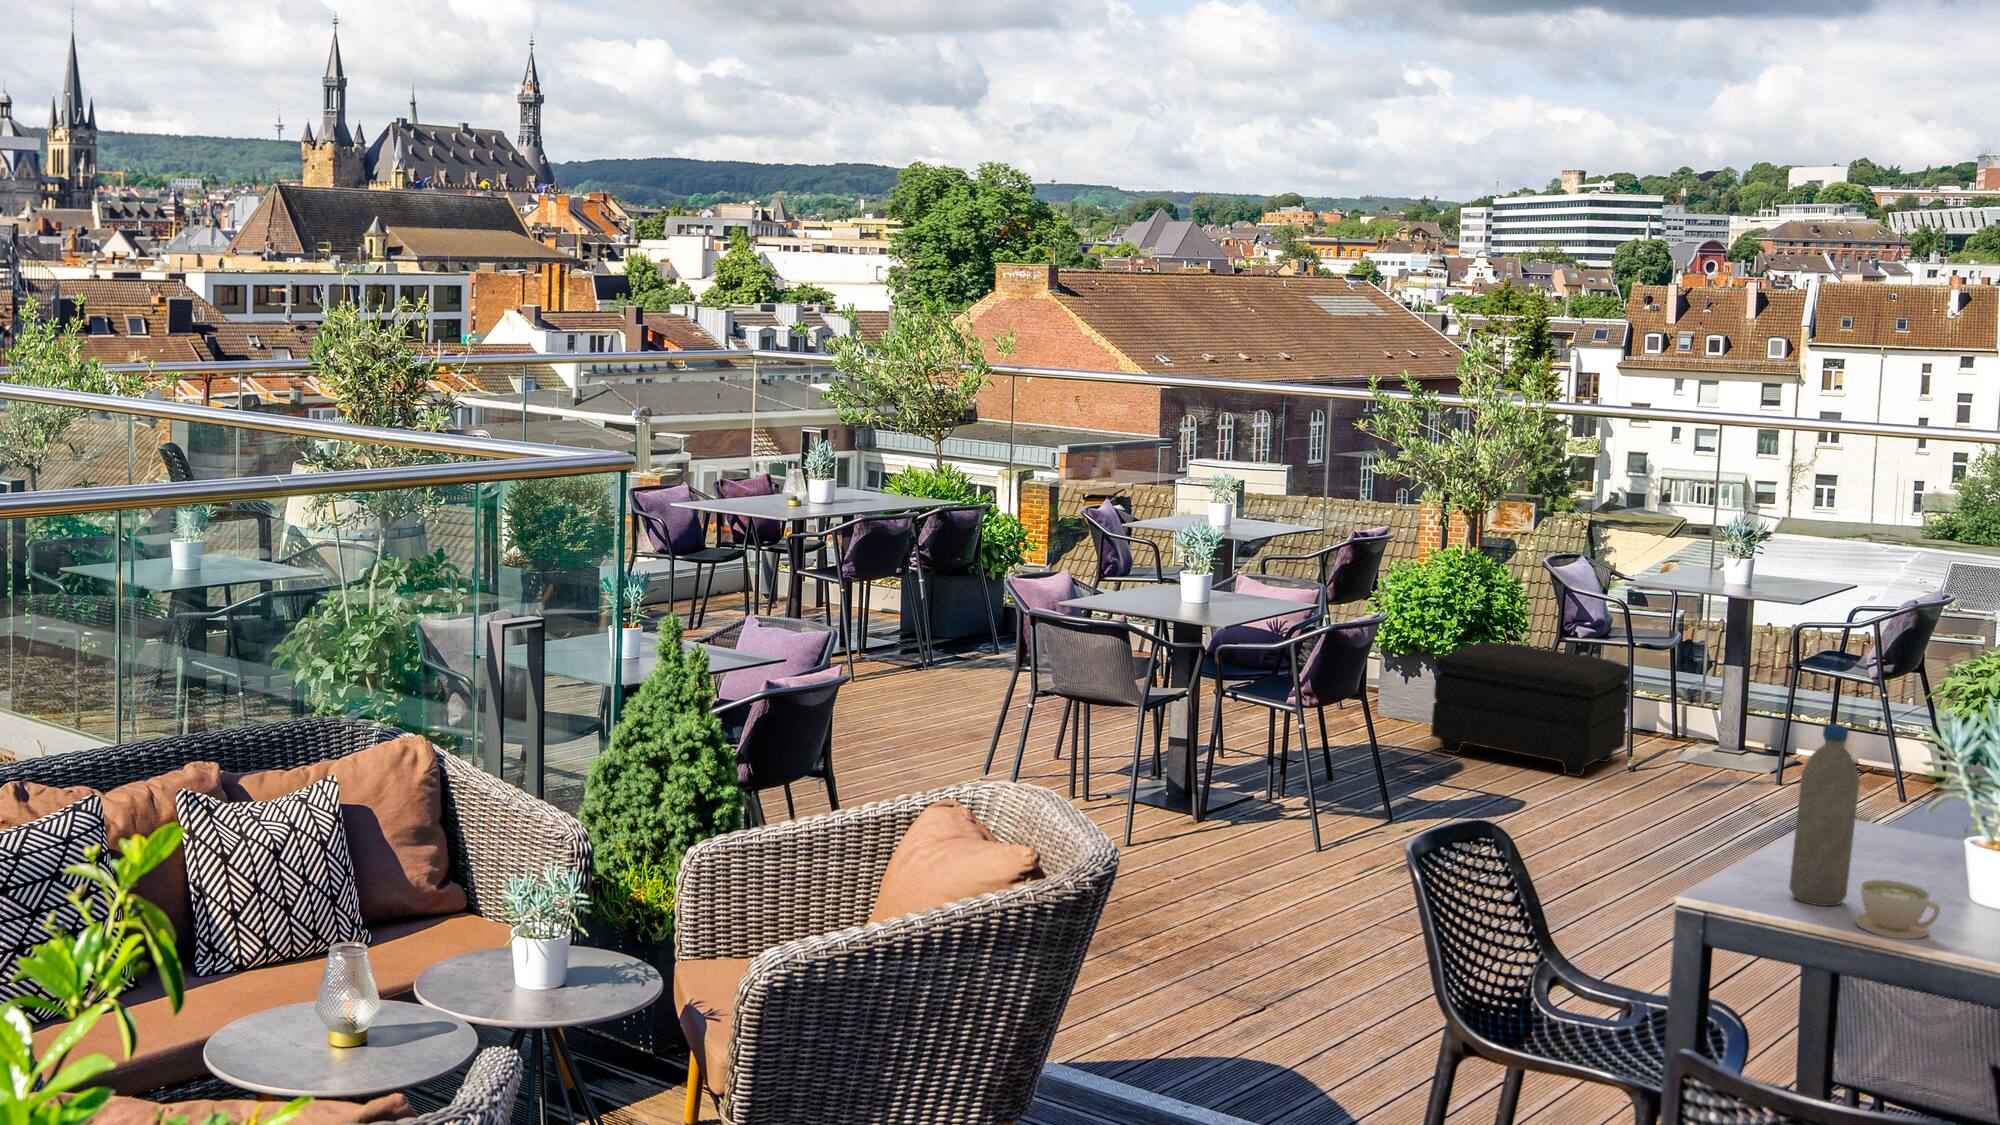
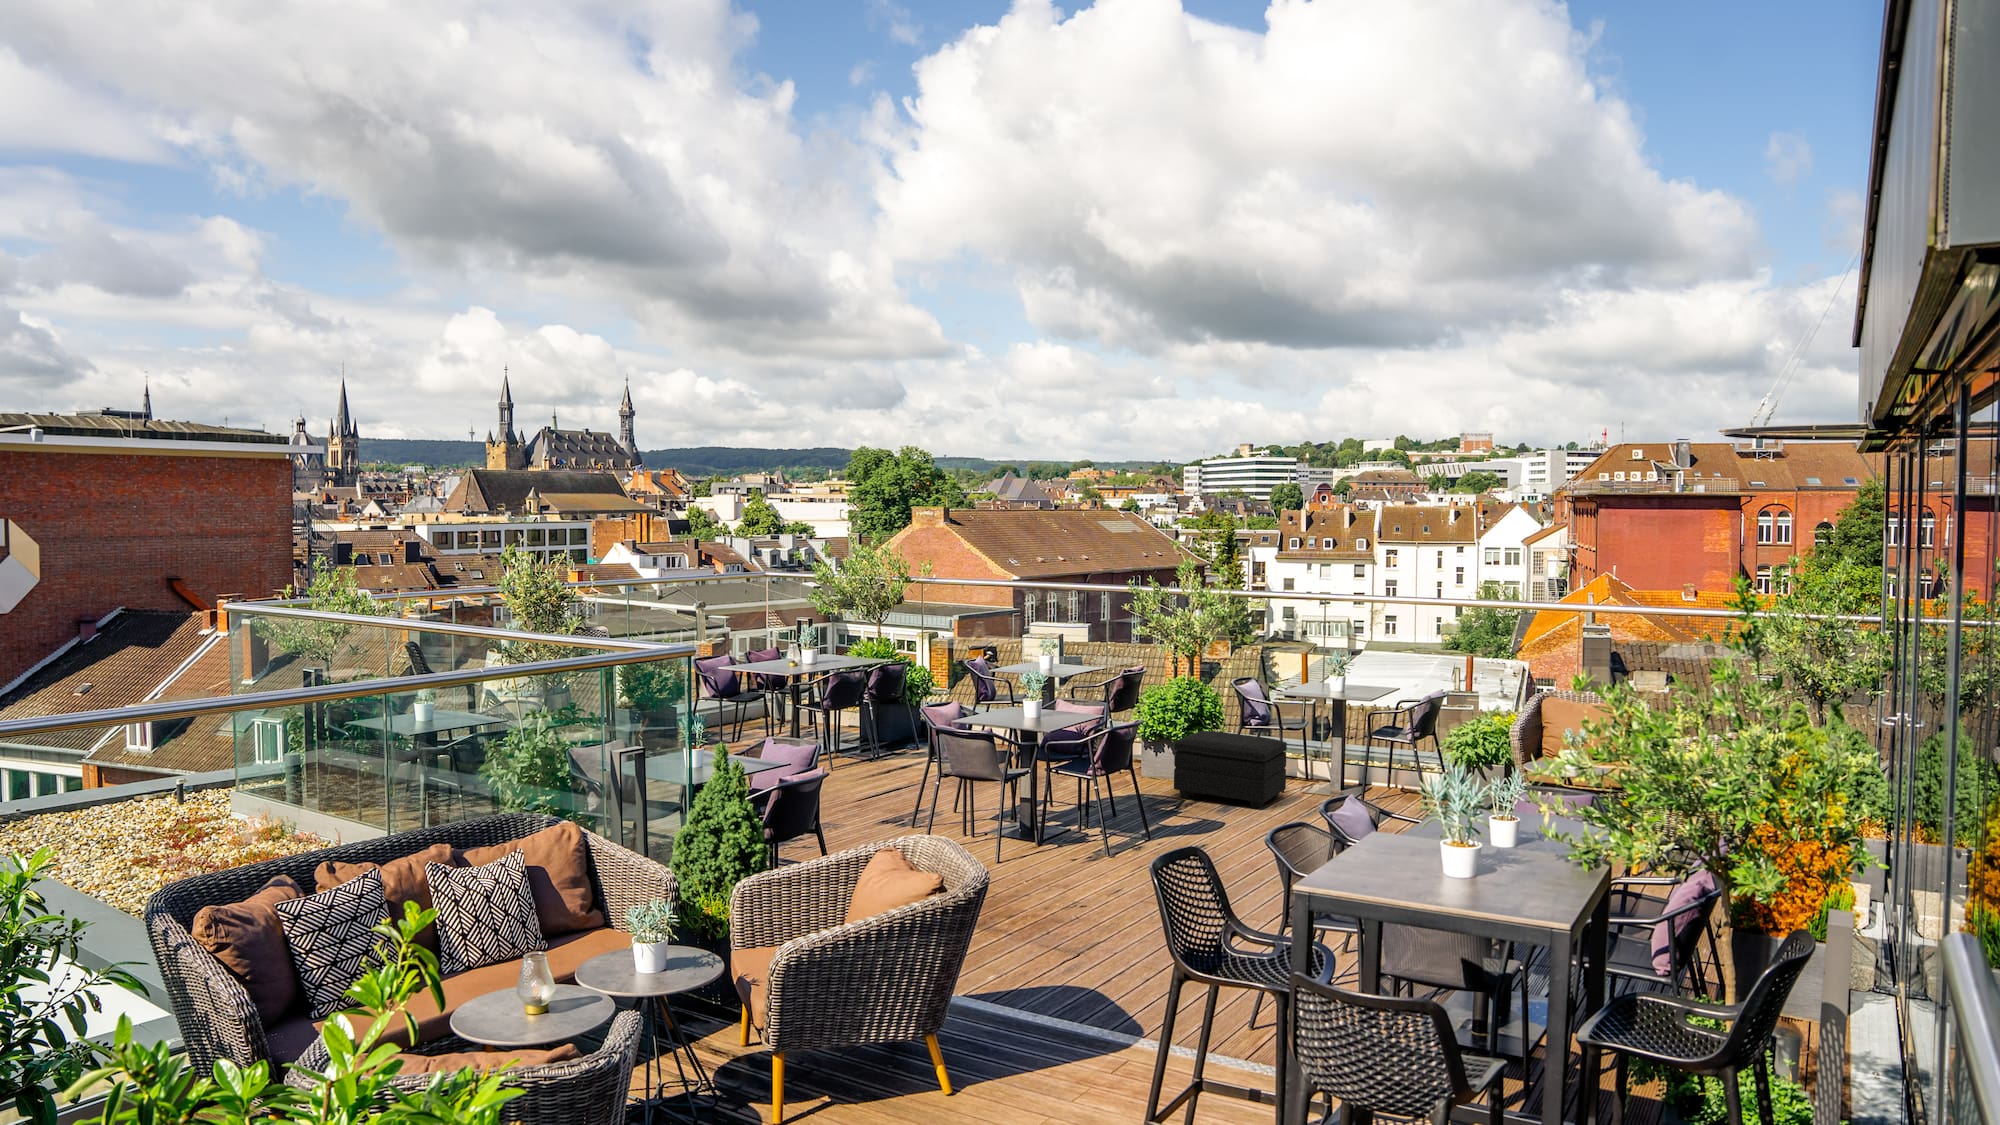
water bottle: present [1789,723,1860,906] -> none [1357,782,1390,885]
coffee cup: present [1855,880,1940,939] -> none [1391,869,1436,902]

